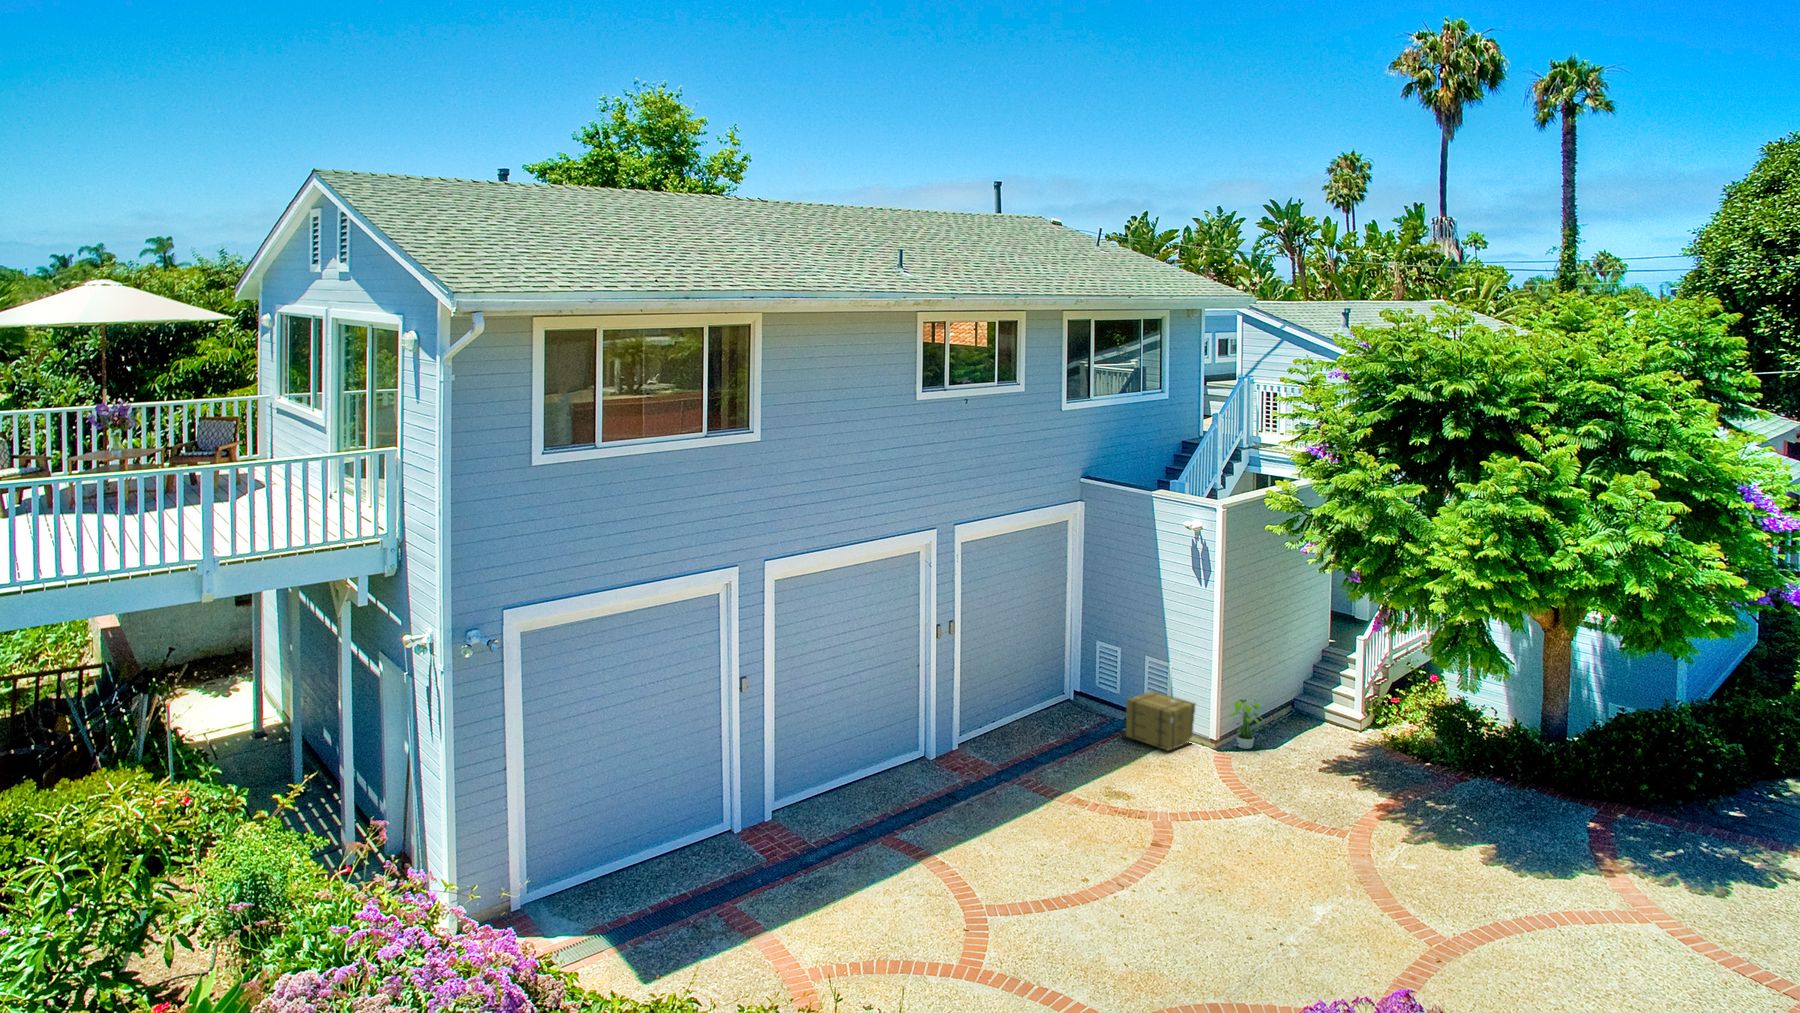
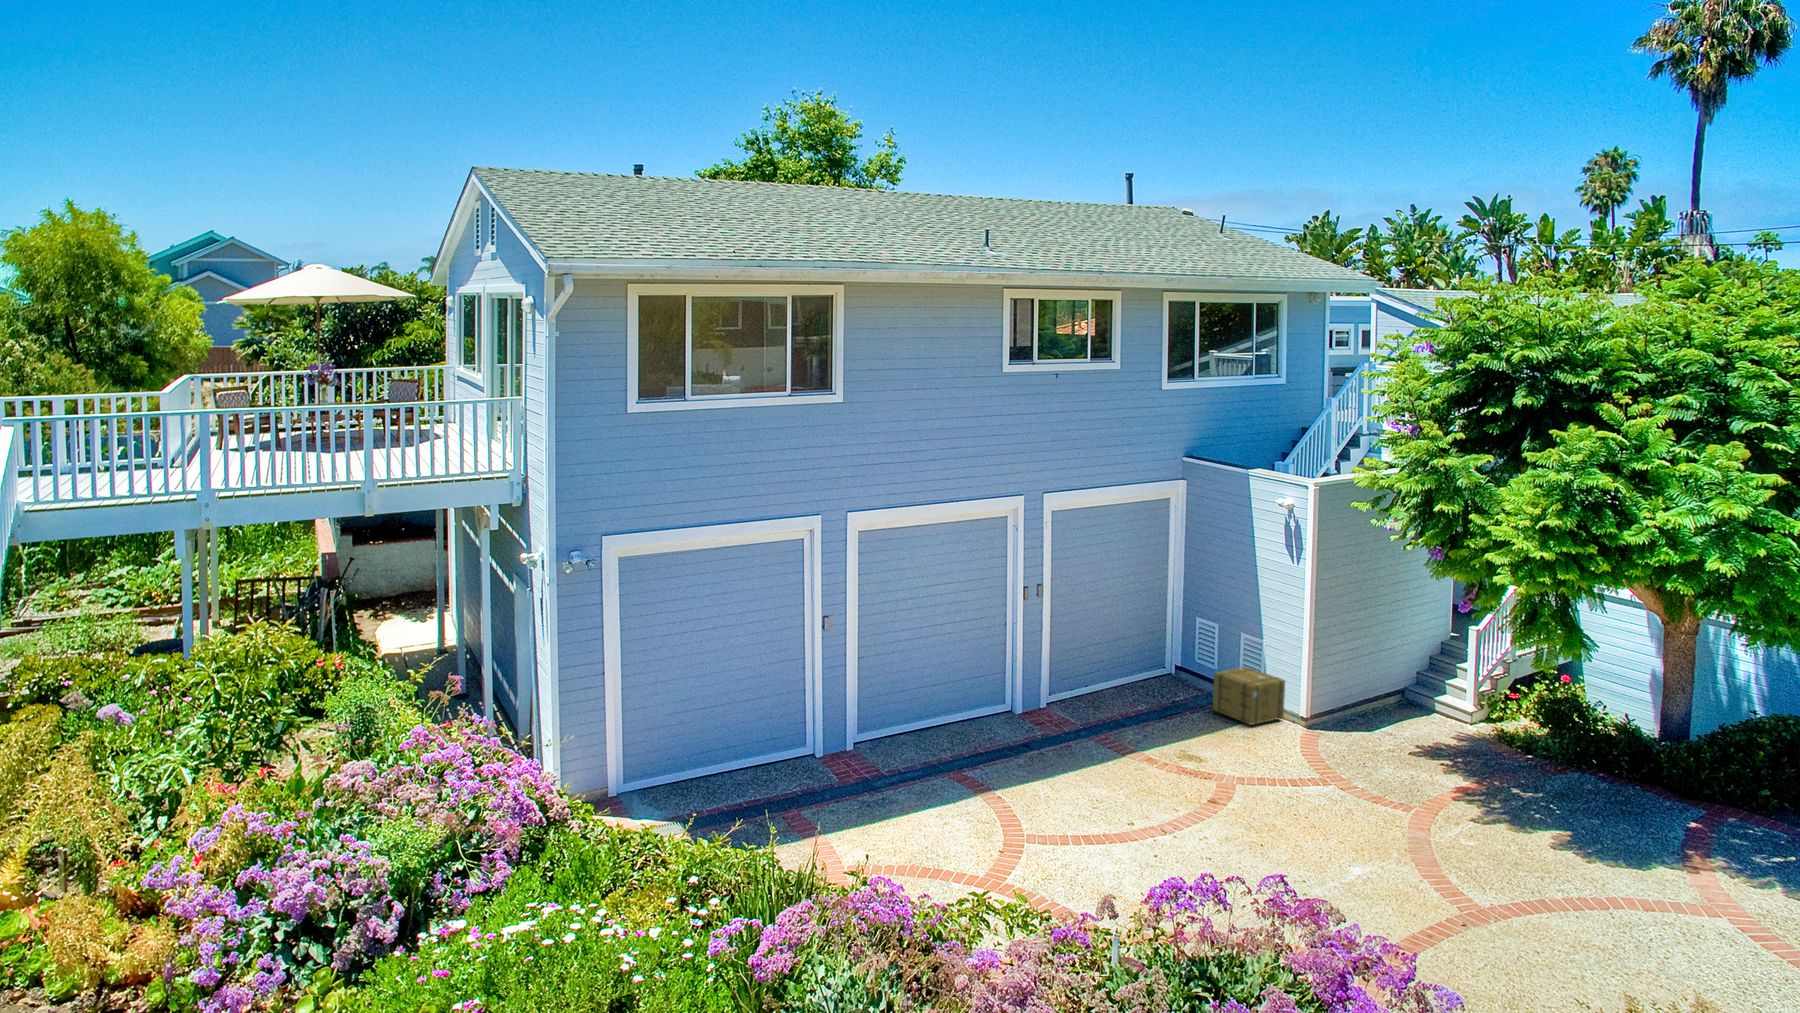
potted plant: present [1230,698,1264,749] -> none [1317,677,1355,729]

